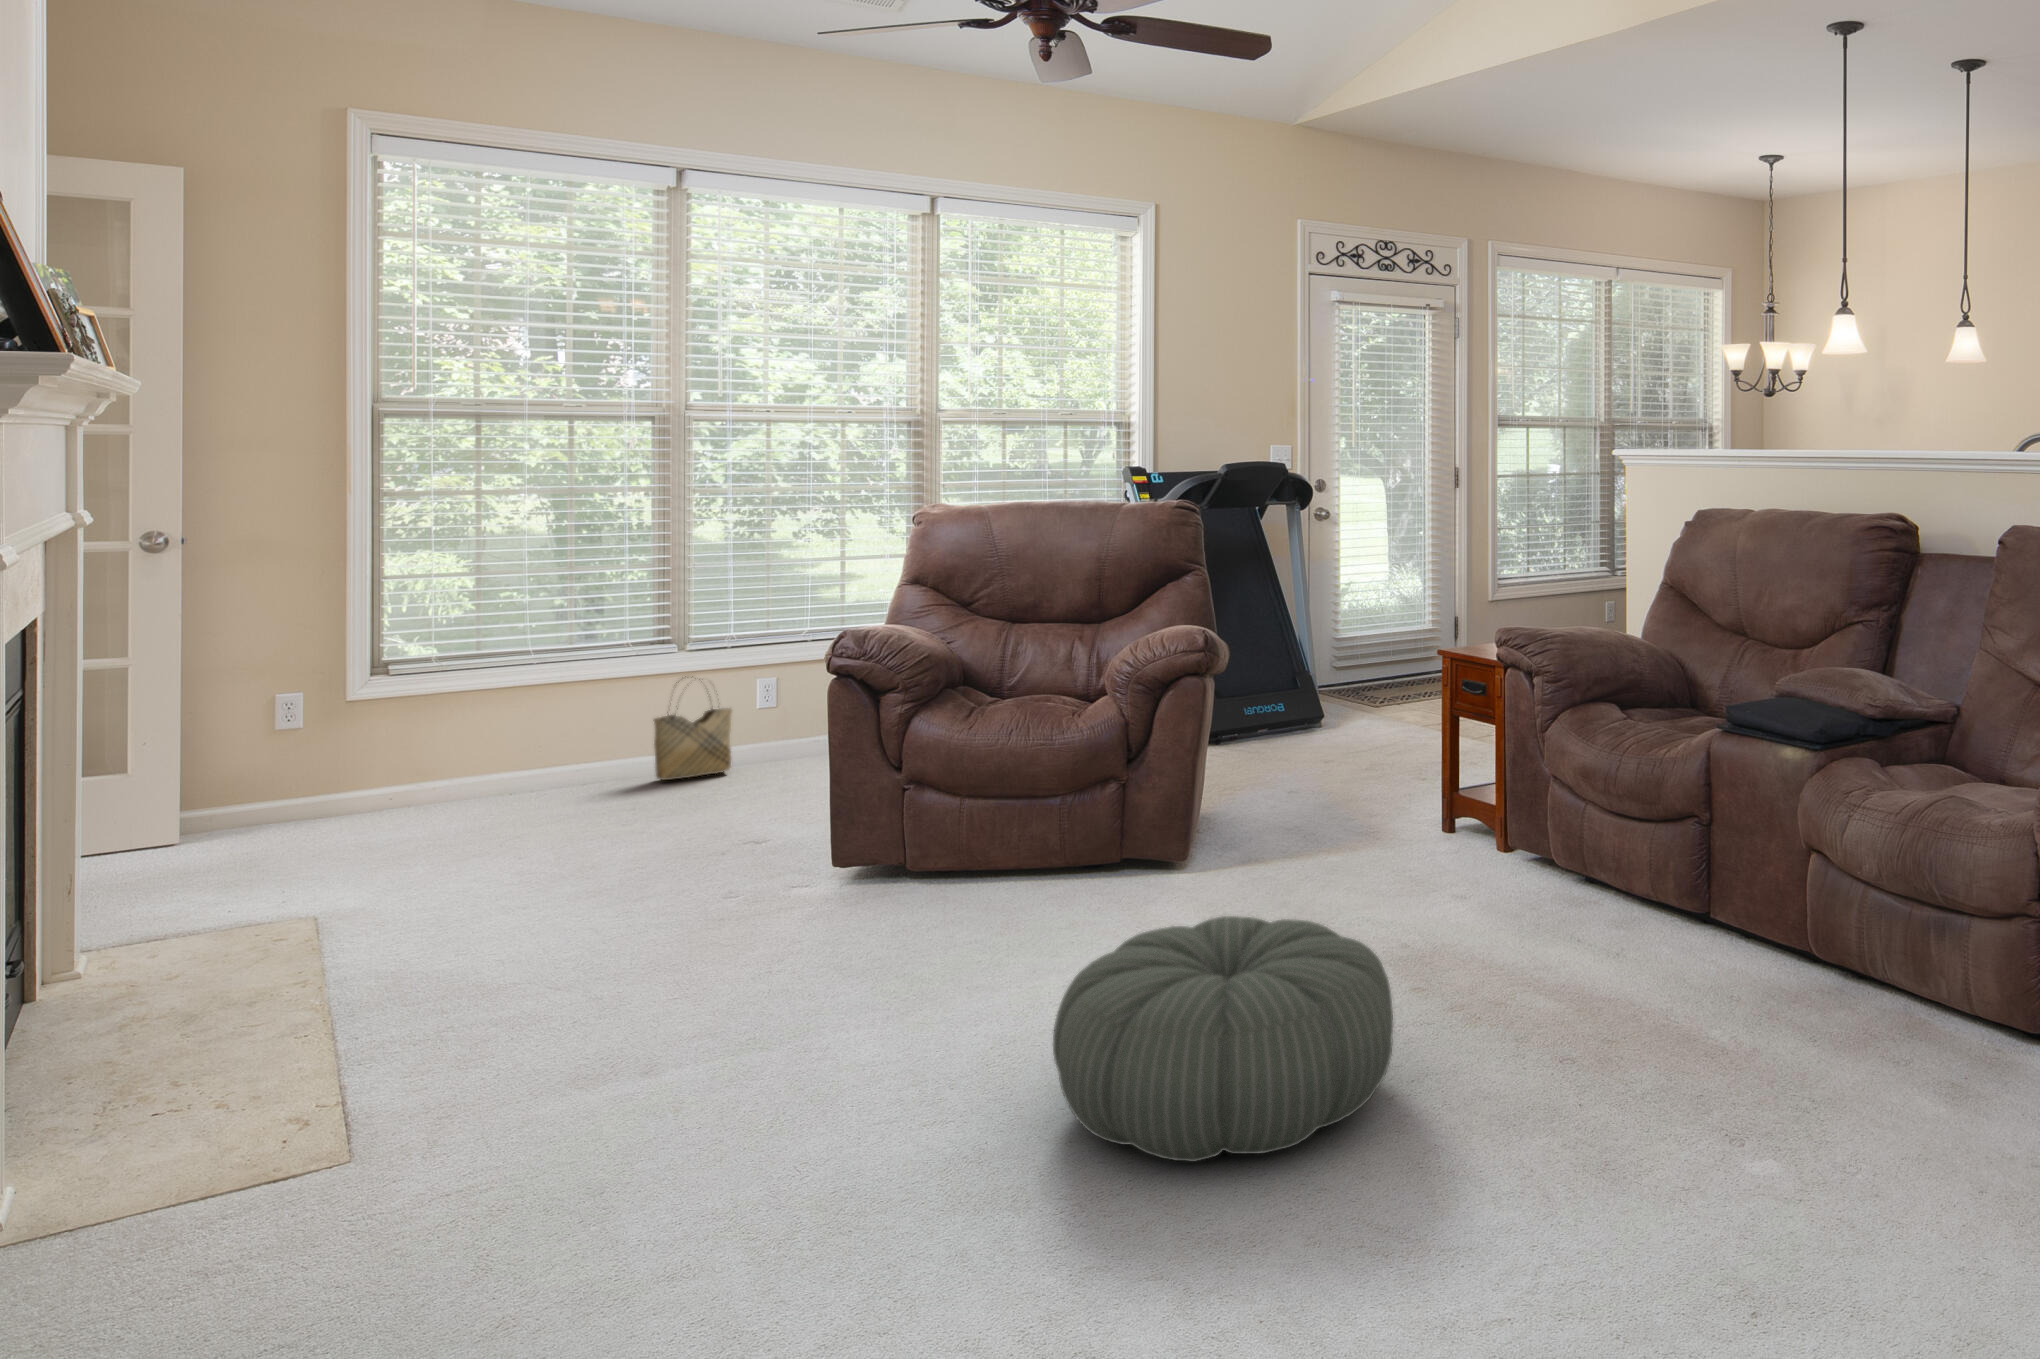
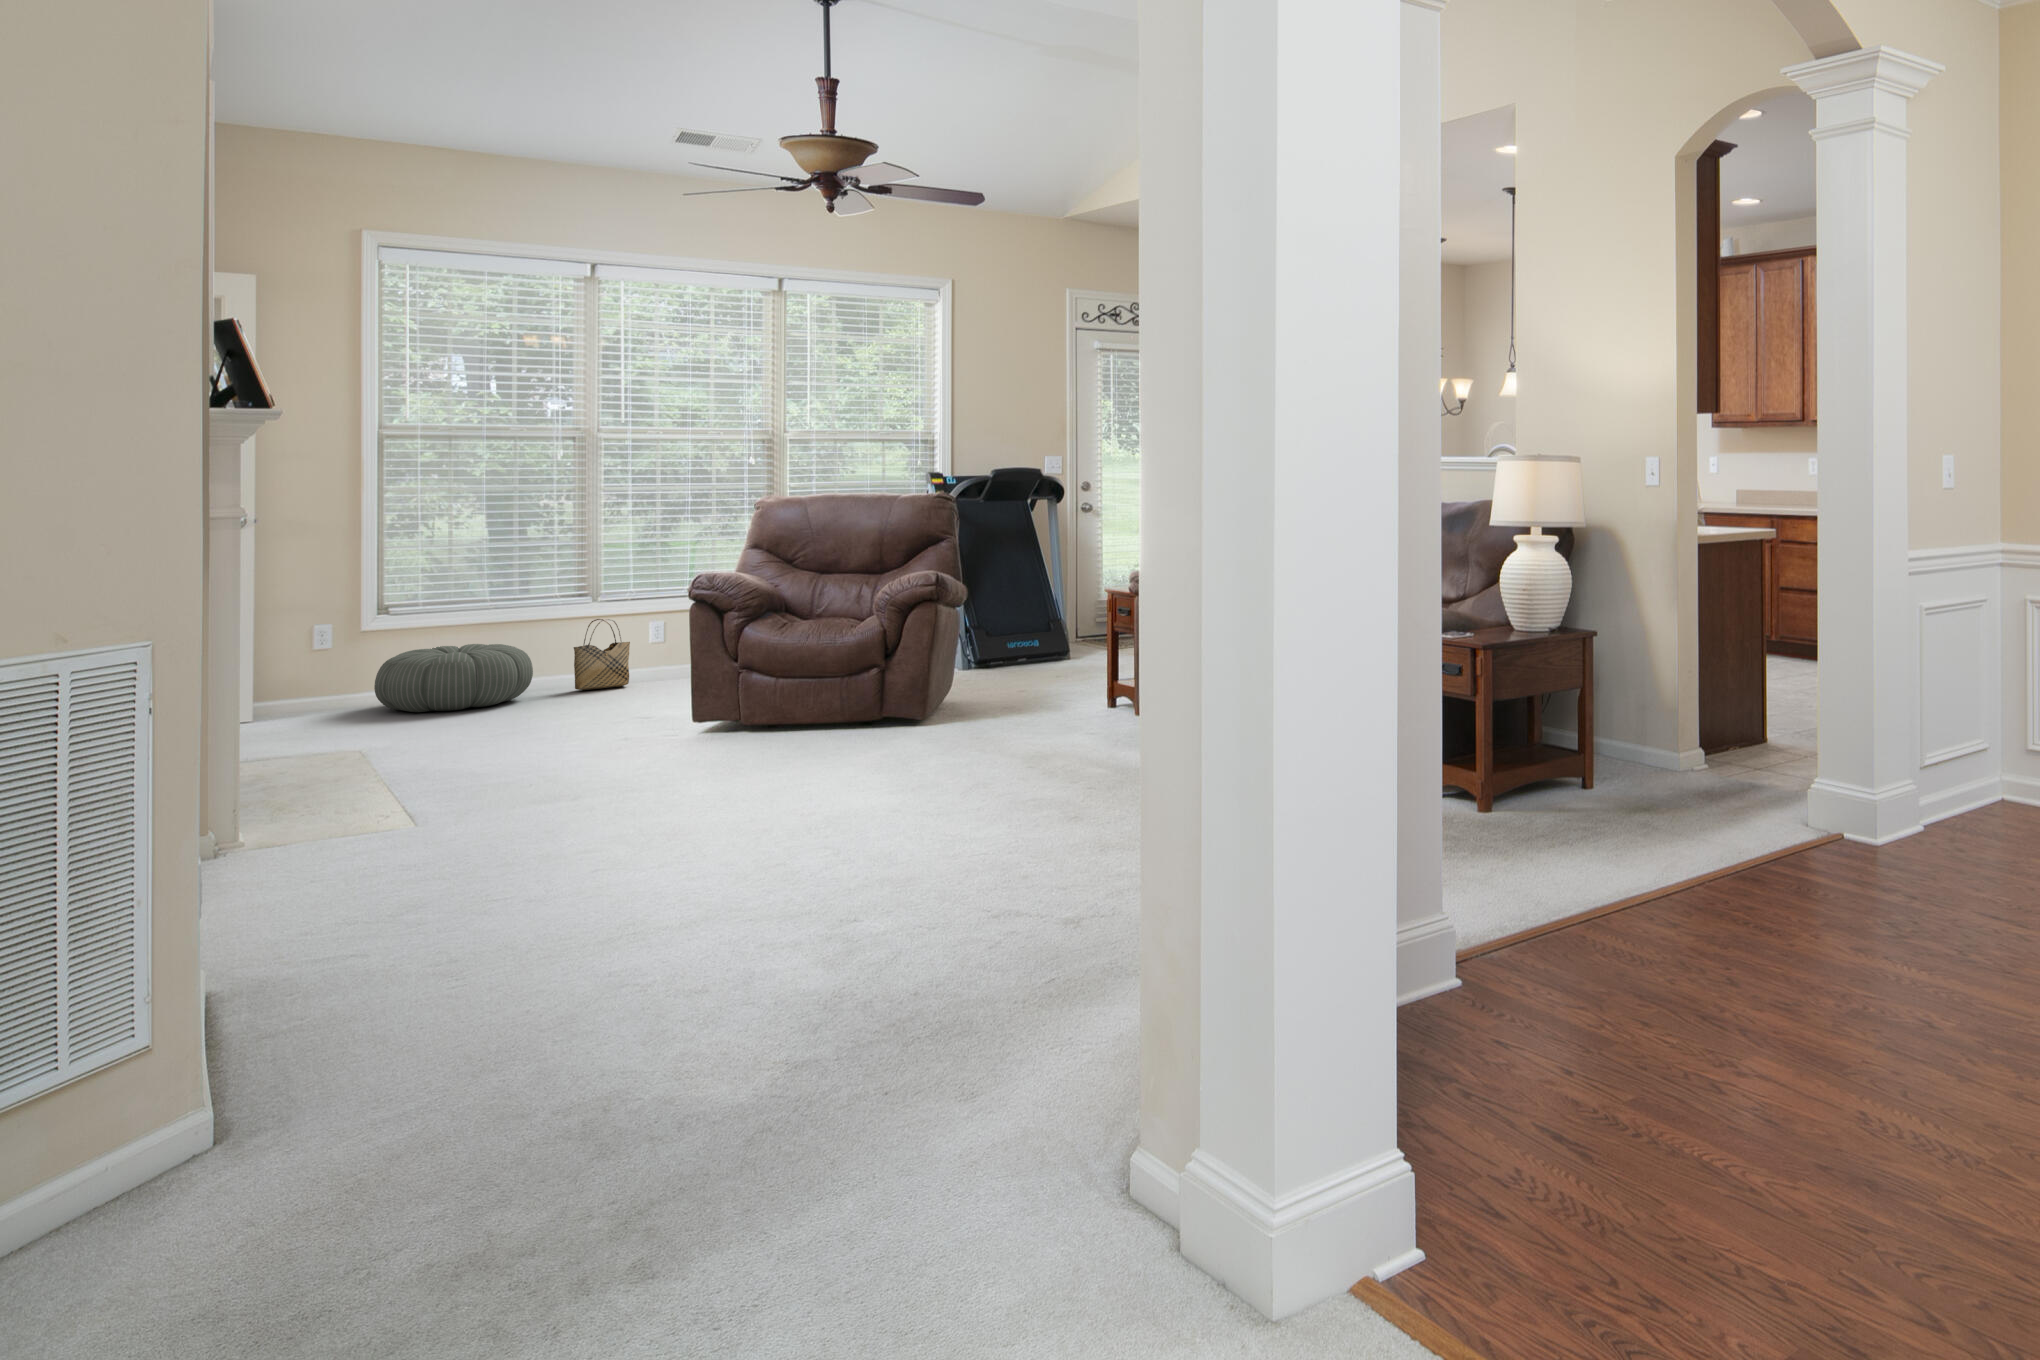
pouf: present [1053,916,1393,1162] -> present [374,644,533,712]

